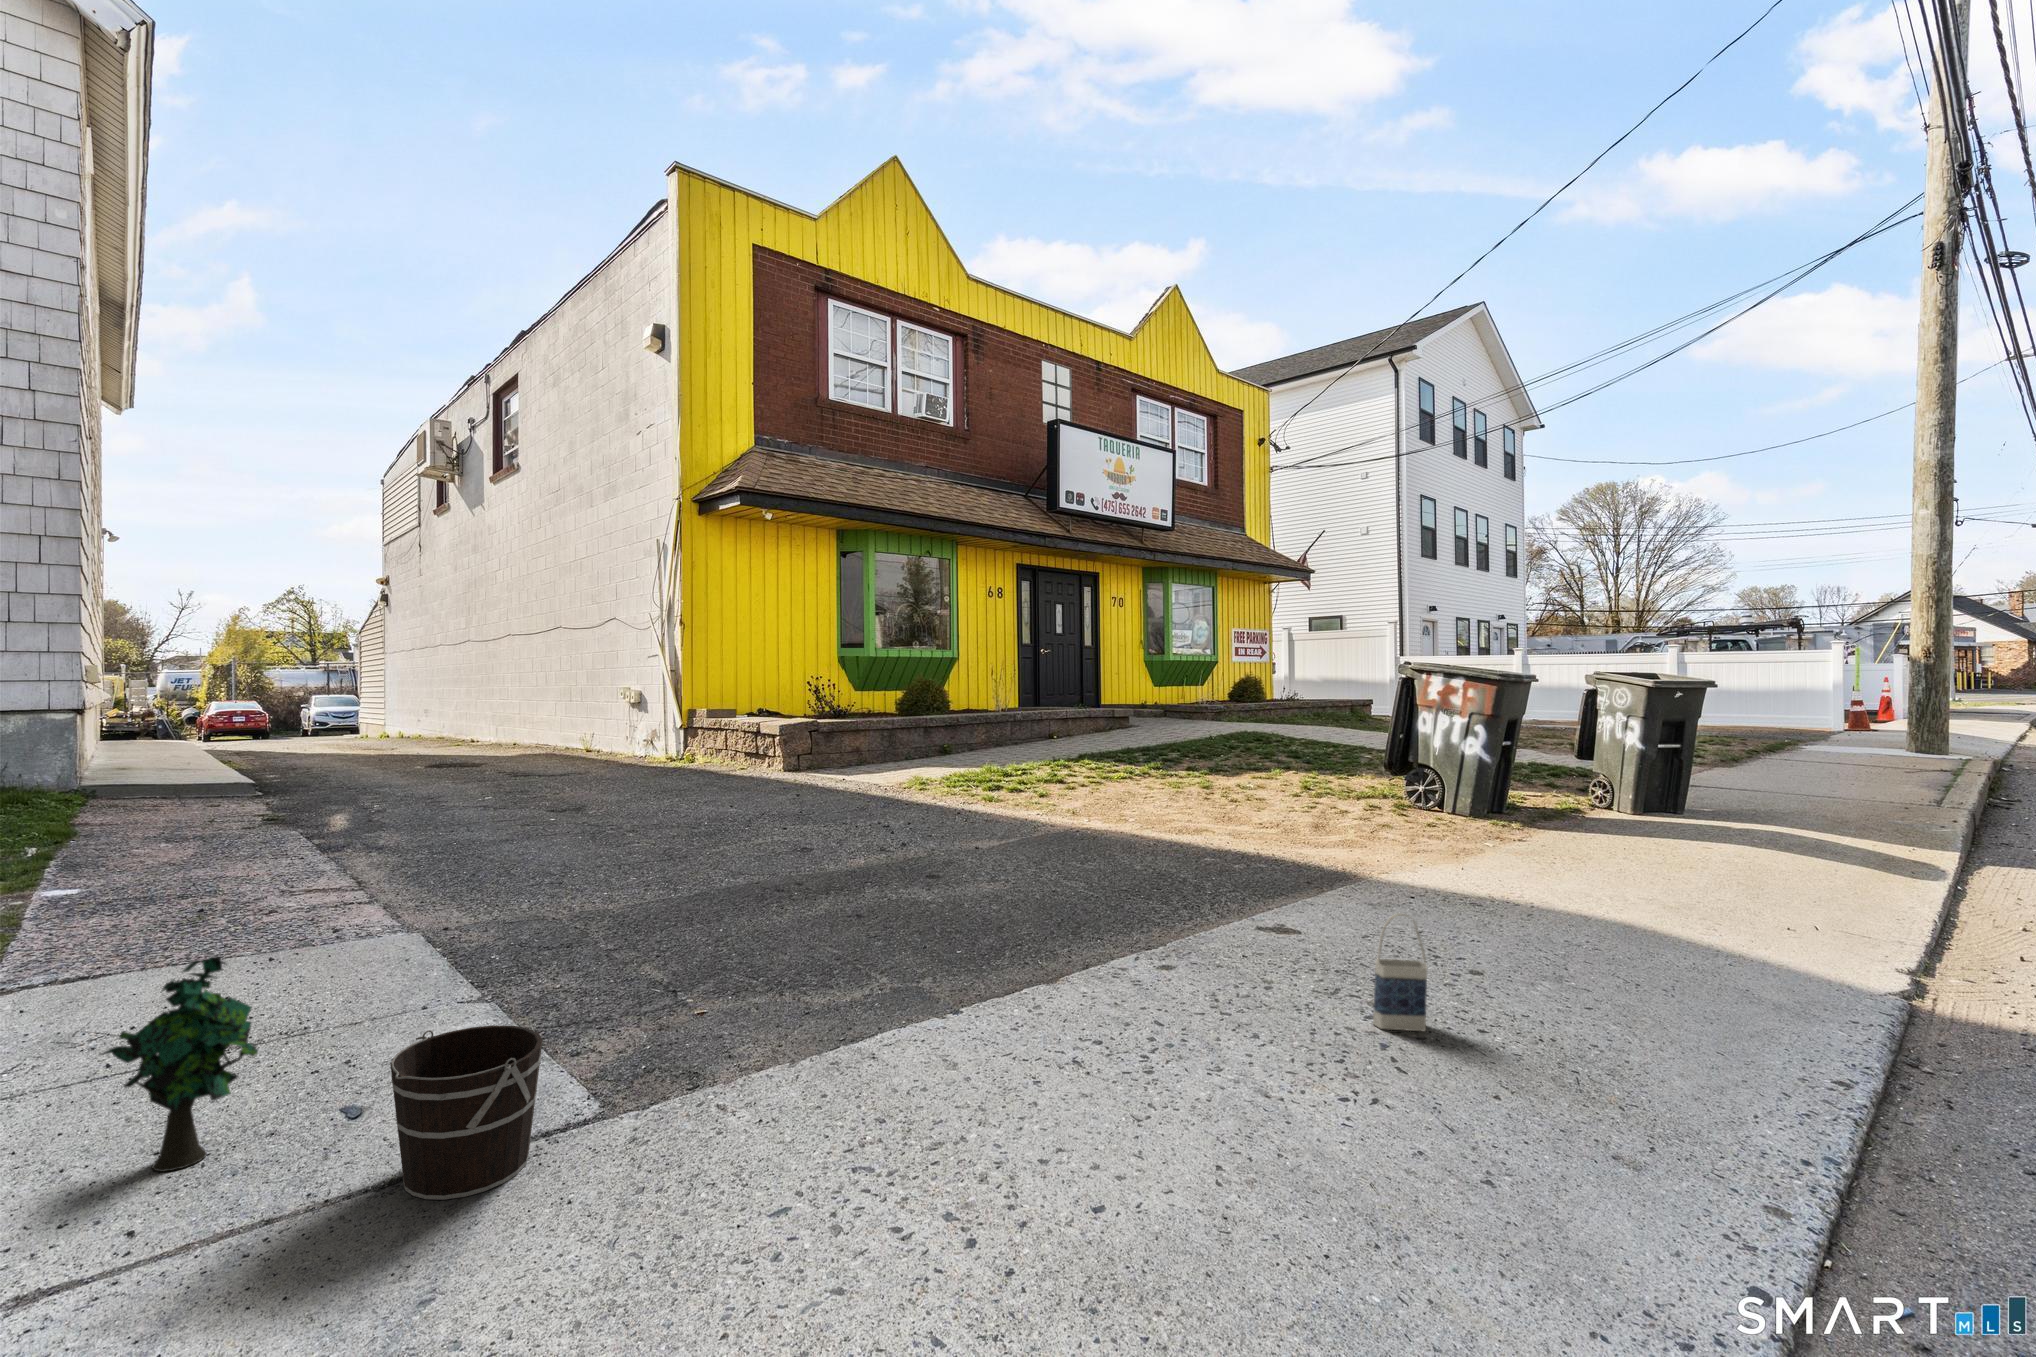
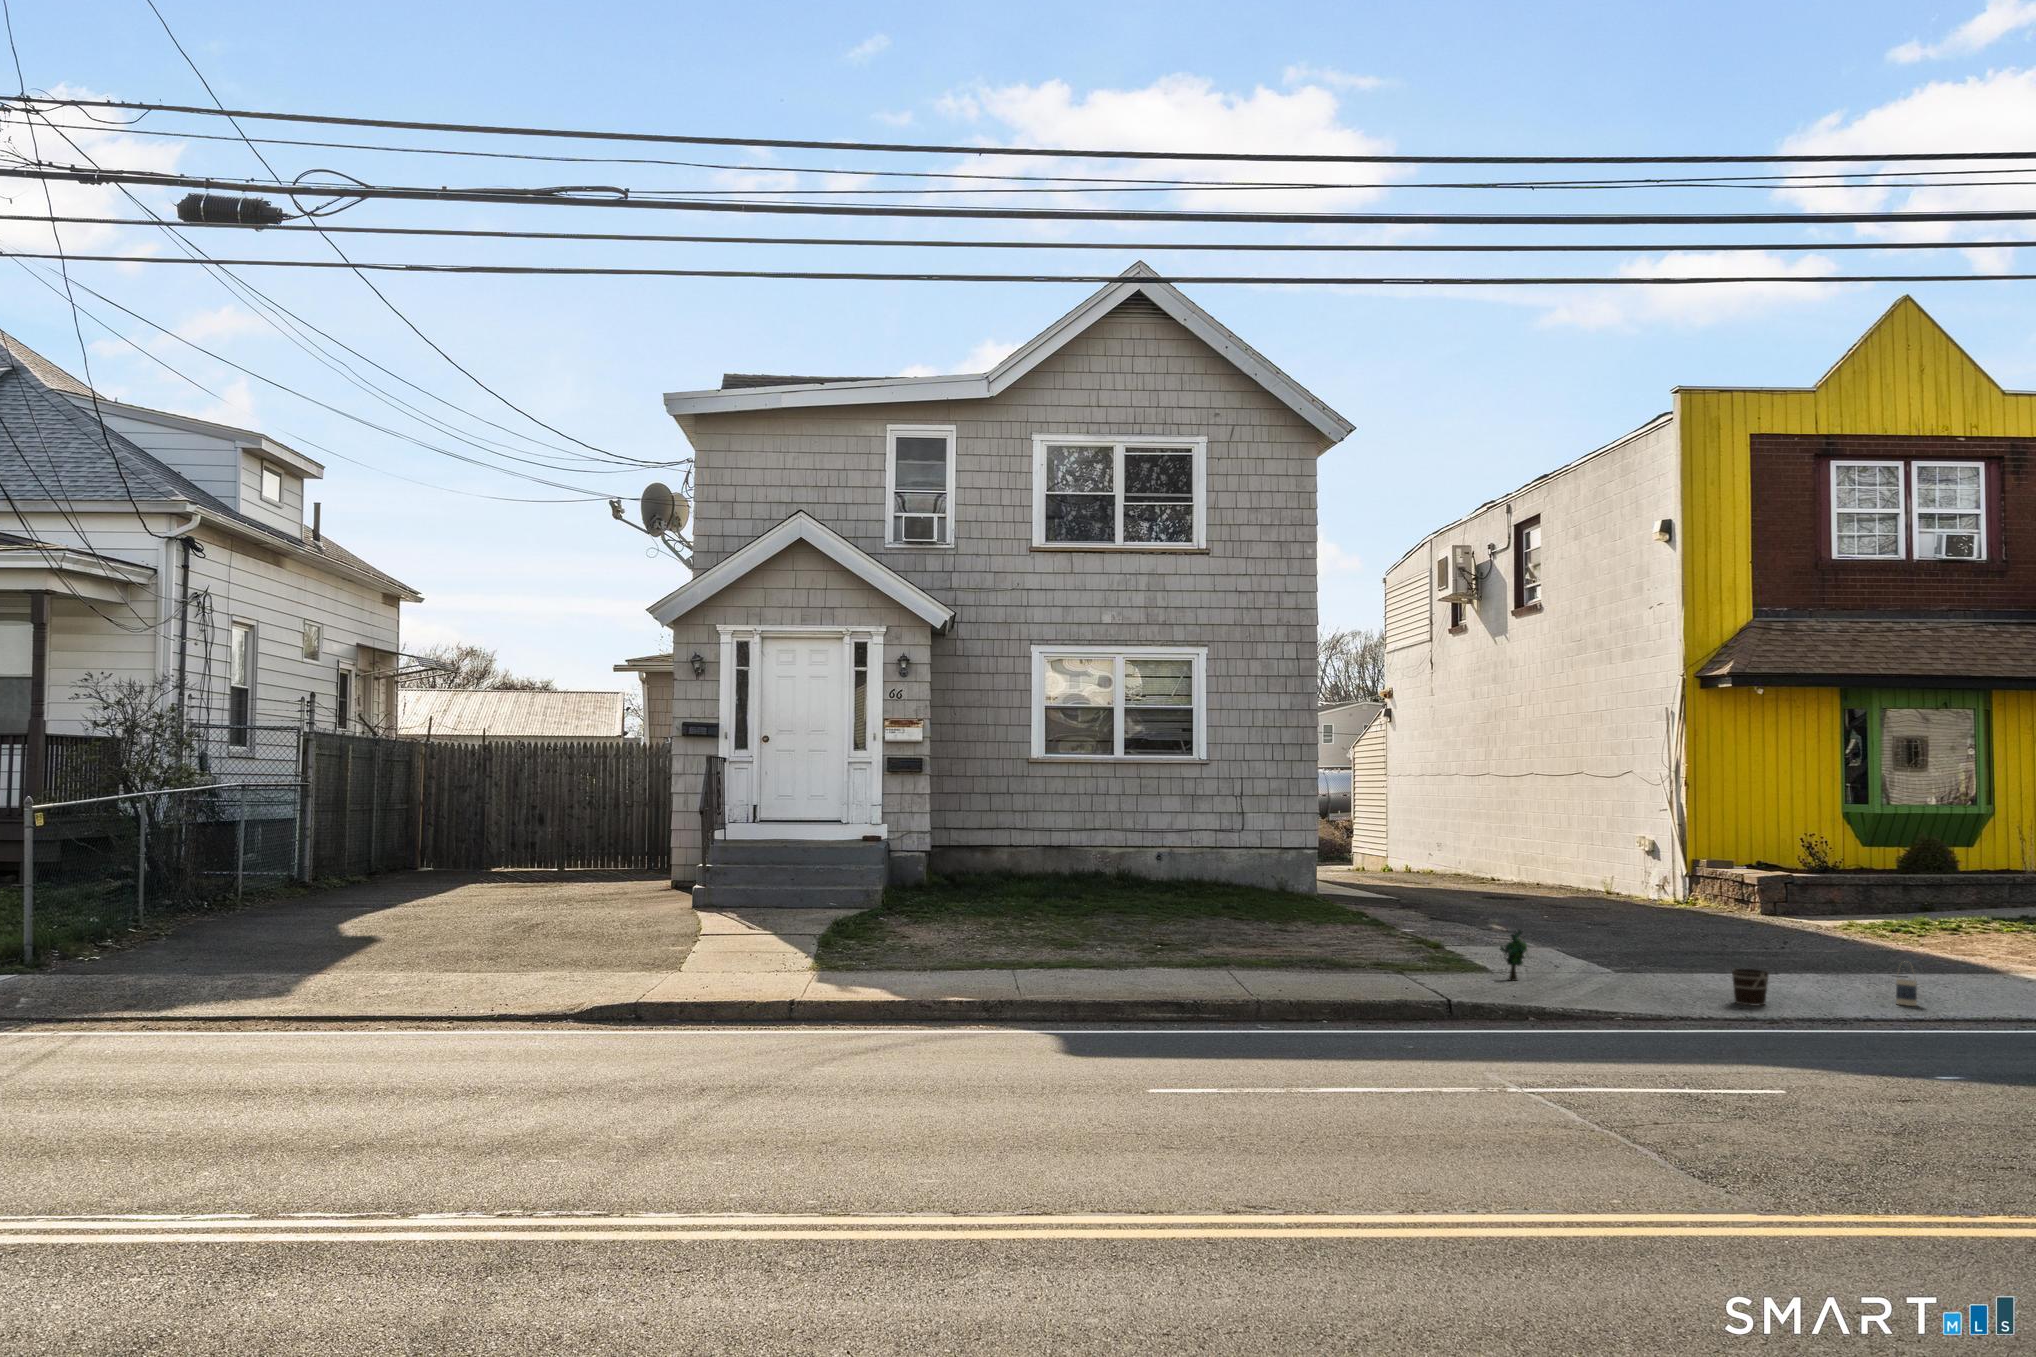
bucket: present [390,1025,543,1200] -> present [1732,968,1769,1005]

